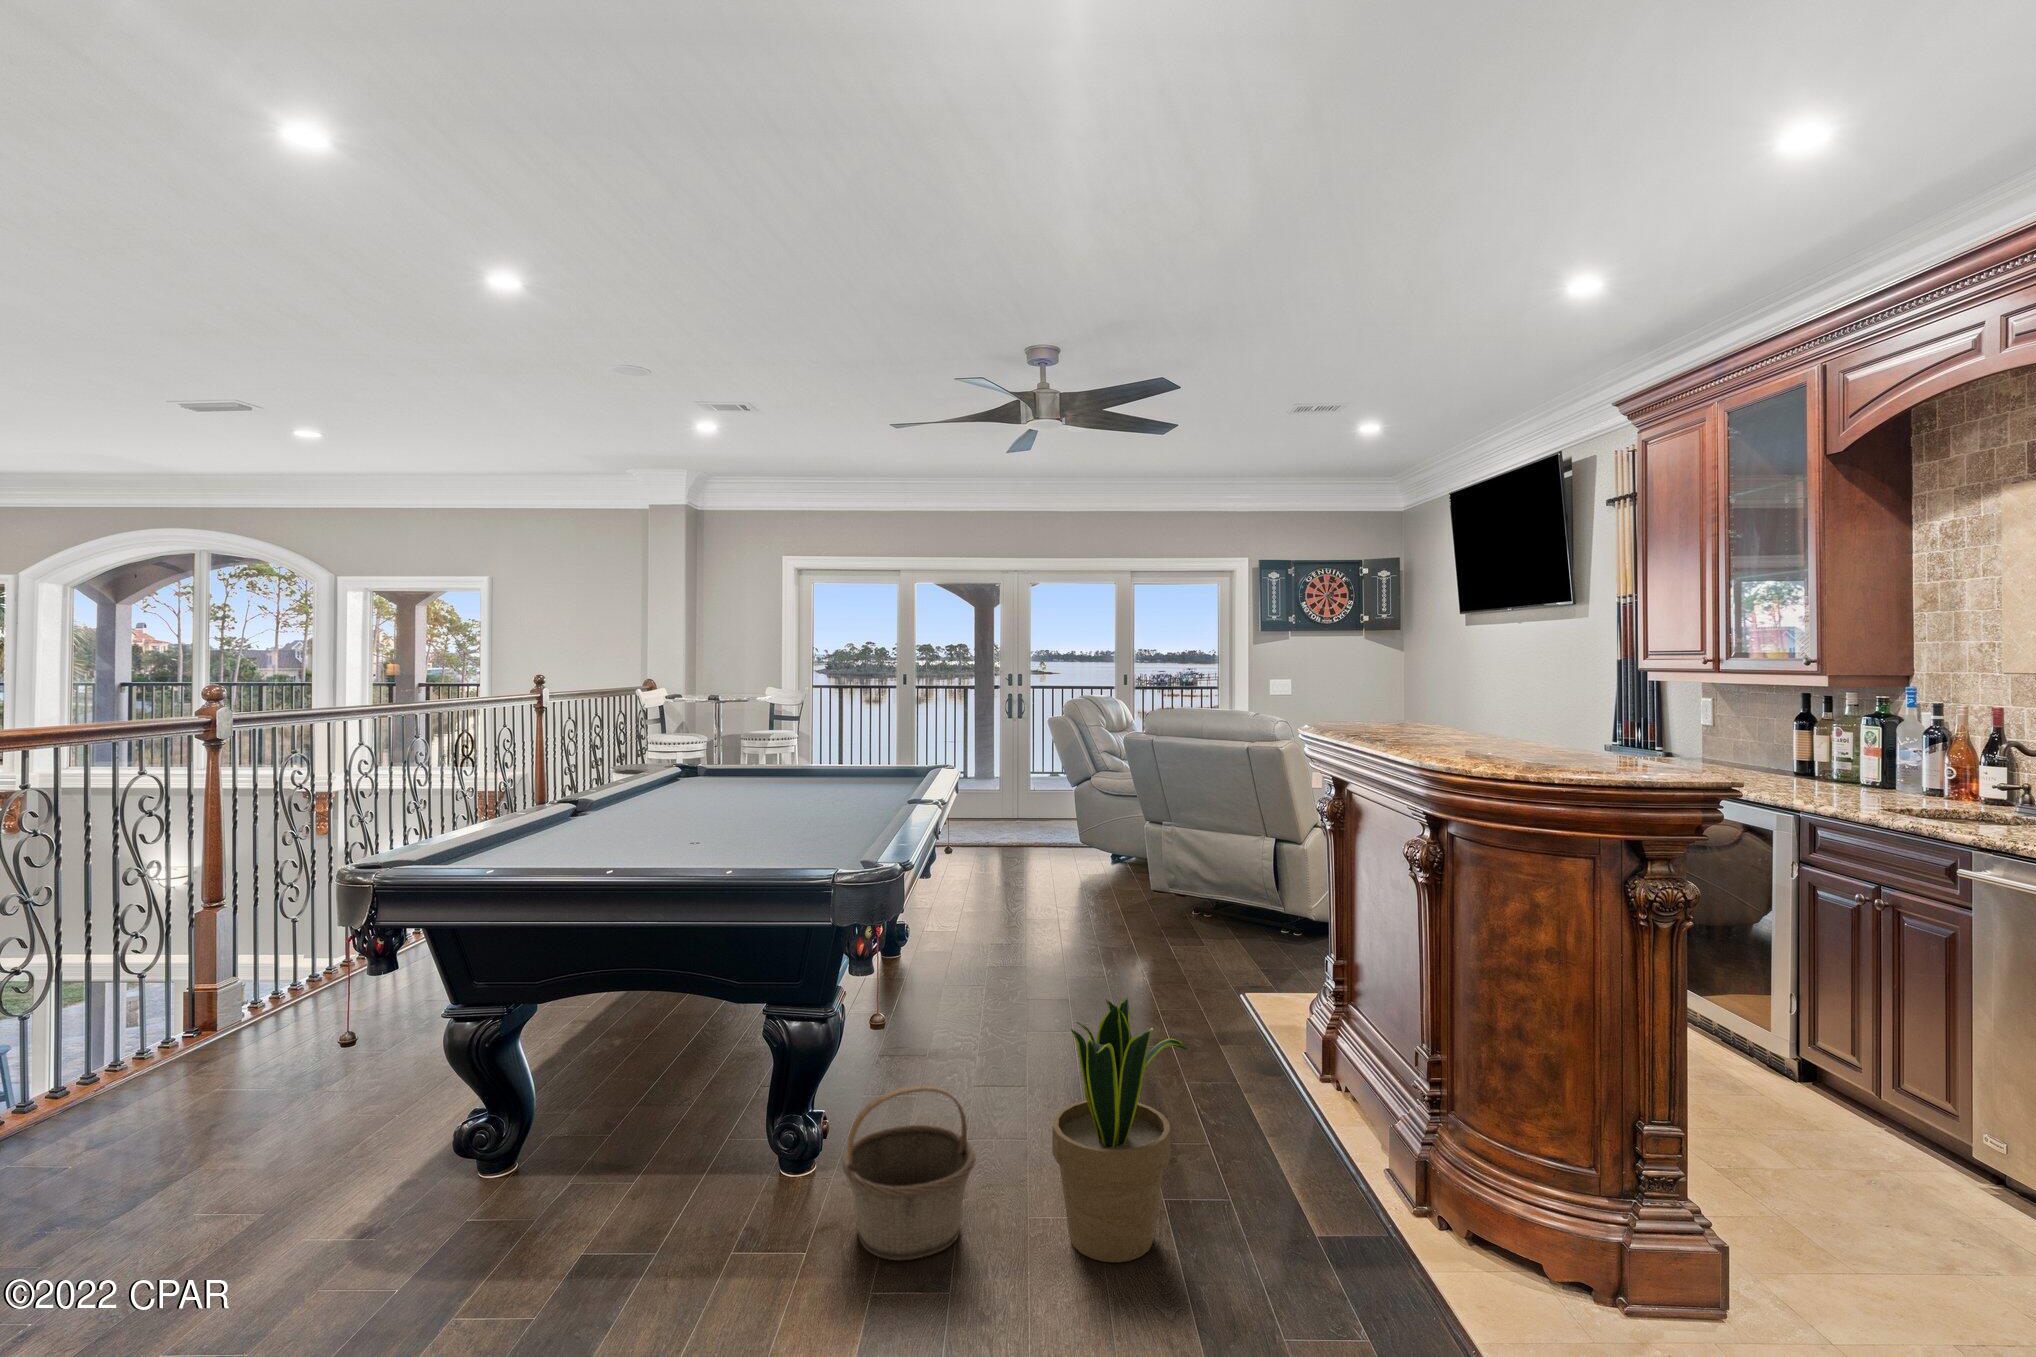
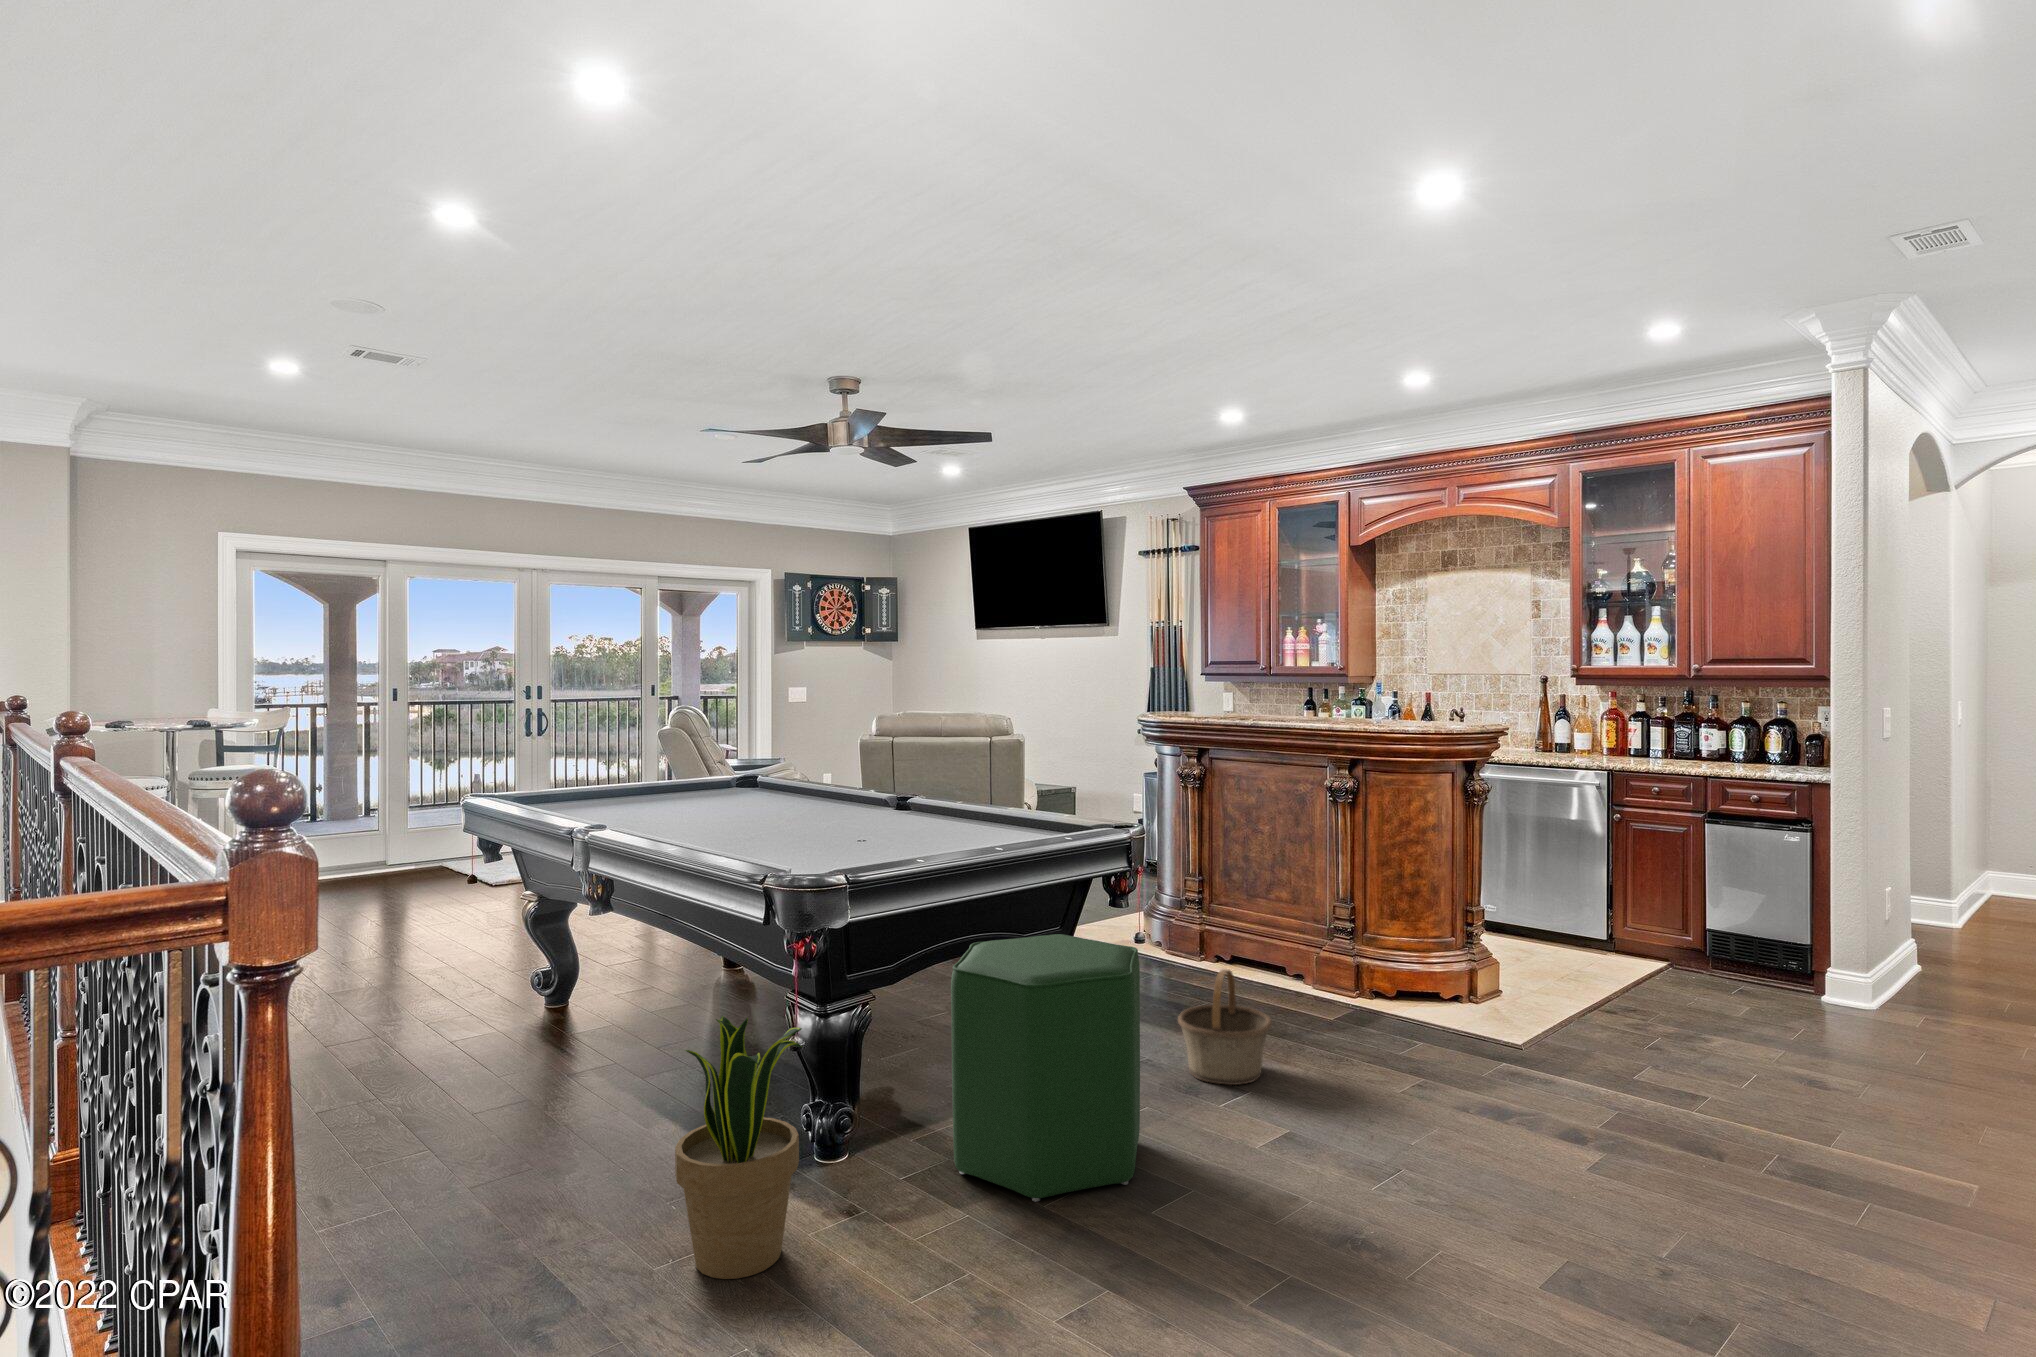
ottoman: none [384,966,649,1310] -> present [951,934,1140,1202]
potted plant: present [1052,998,1188,1263] -> present [675,1015,802,1279]

